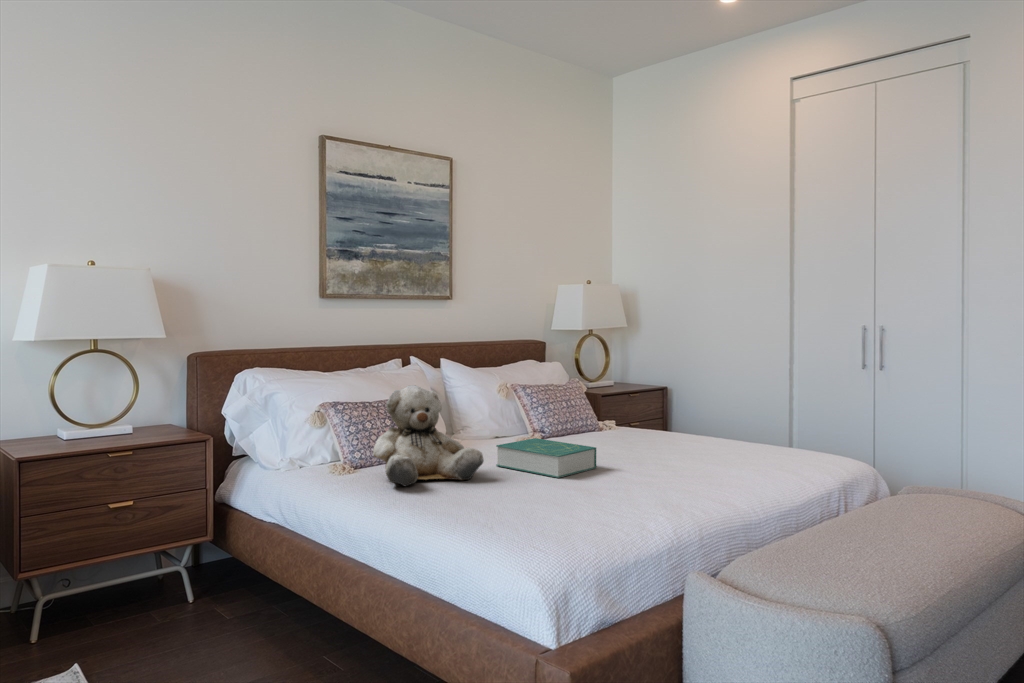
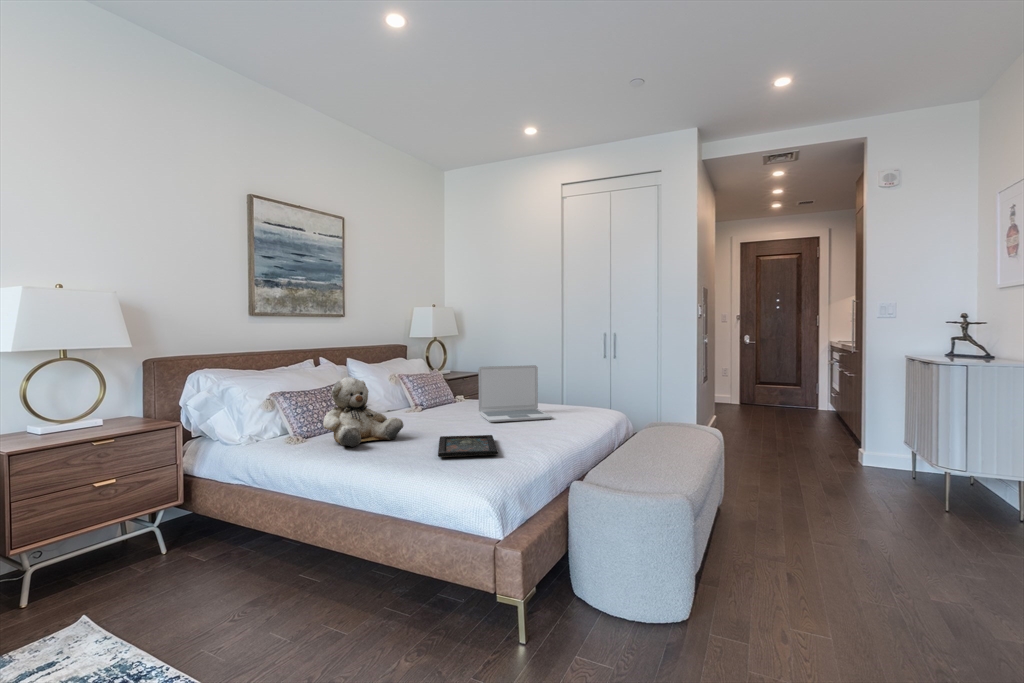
laptop: none [619,377,732,467] -> present [478,365,552,422]
book: present [496,438,596,478] -> none [406,409,472,433]
tray: none [506,482,611,519] -> present [438,435,498,457]

